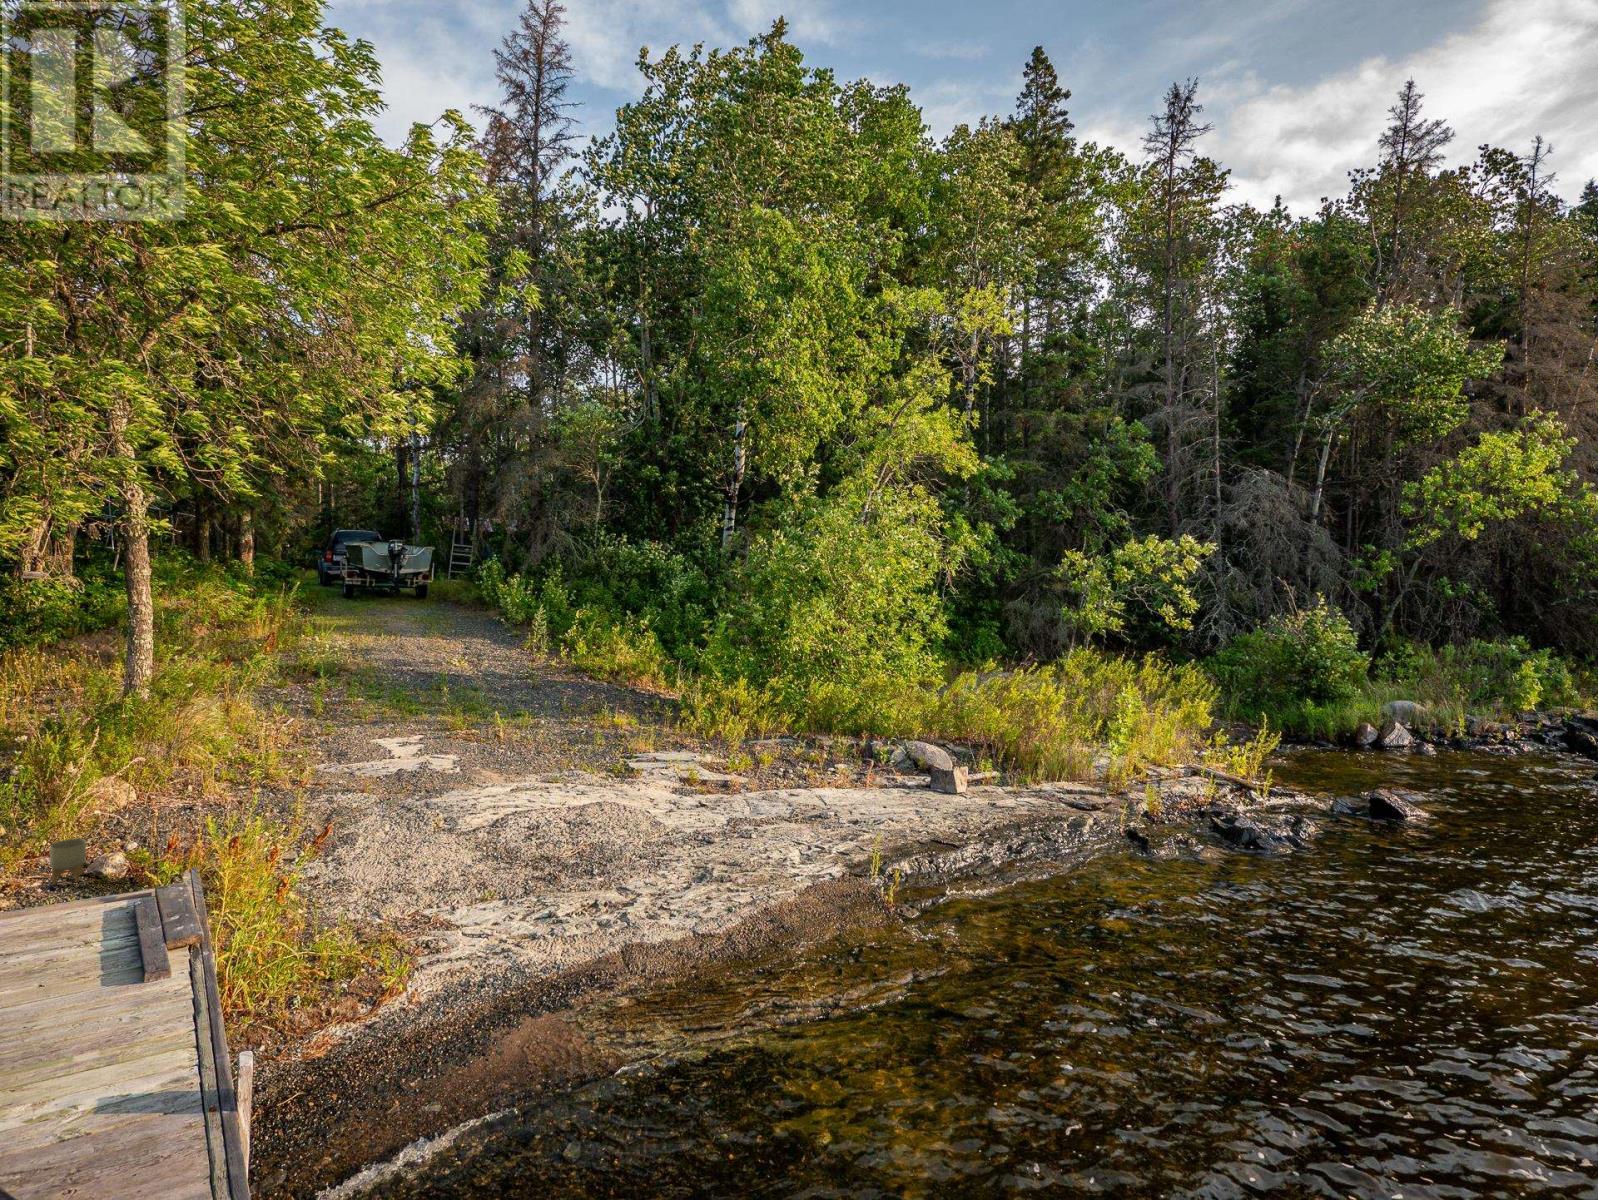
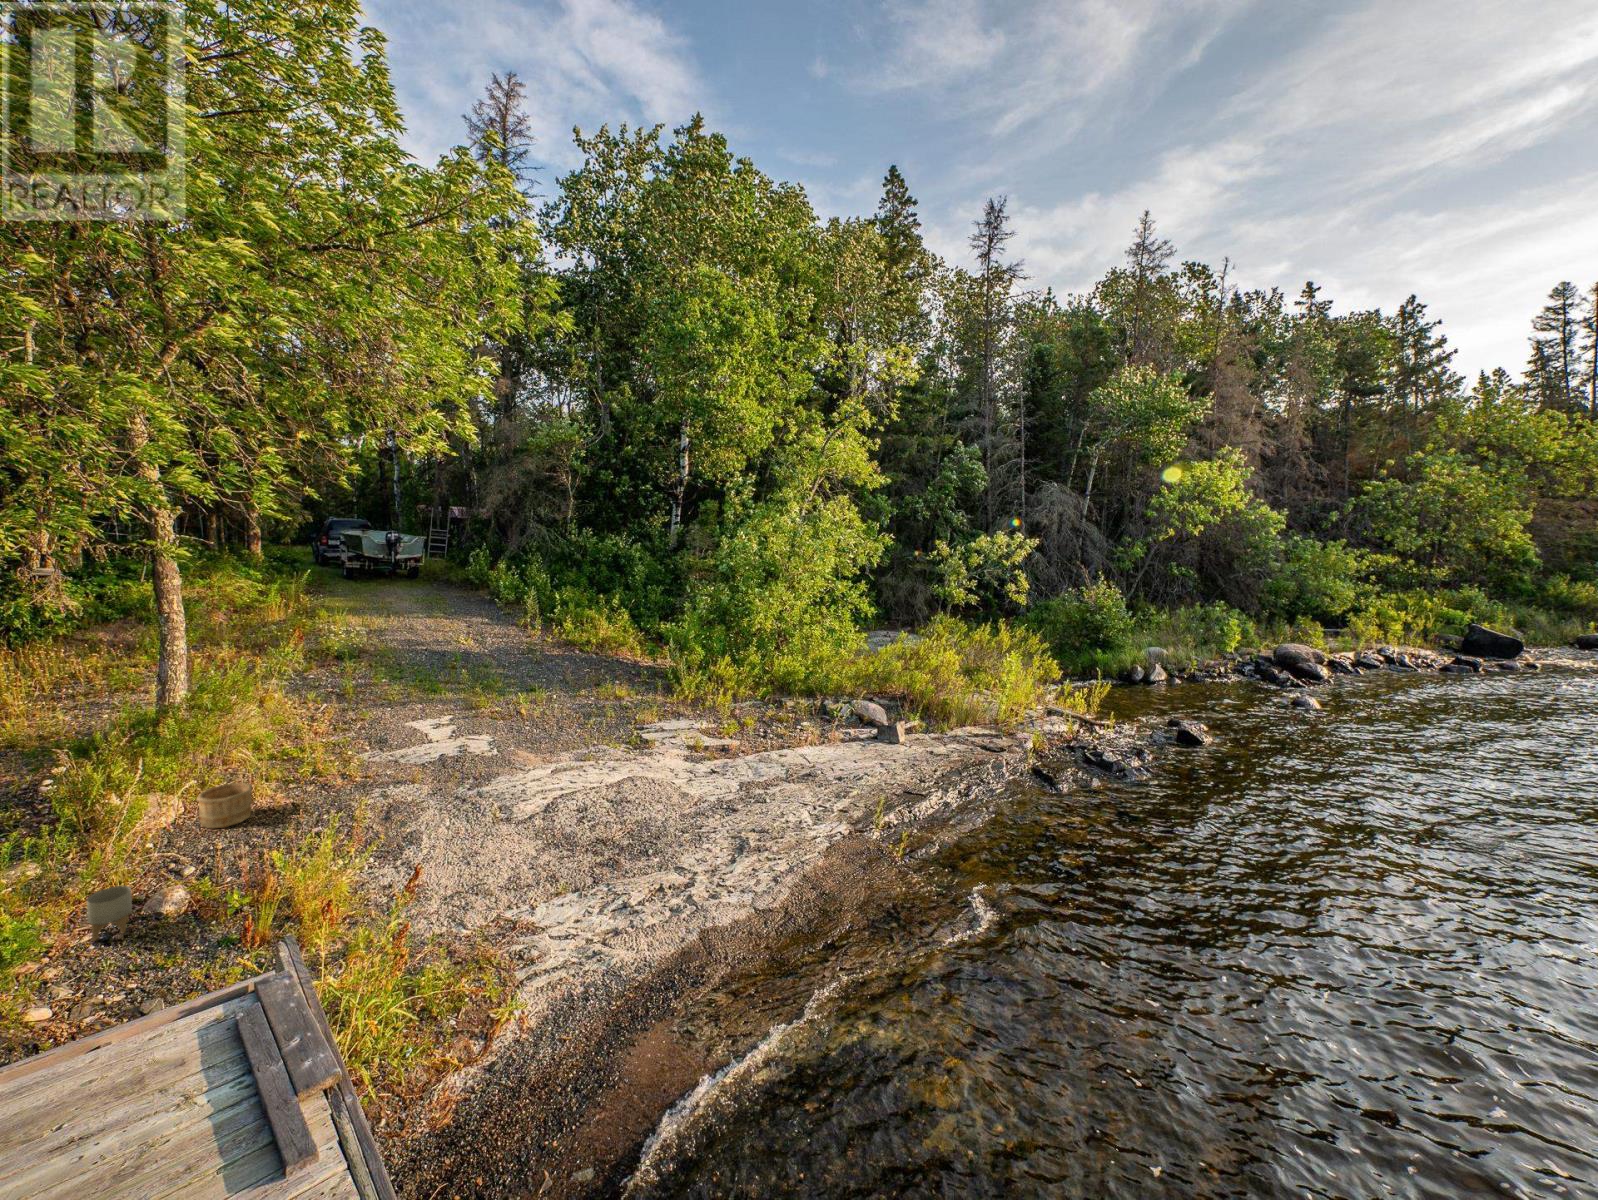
wooden bucket: none [154,771,205,812] -> present [197,783,252,829]

